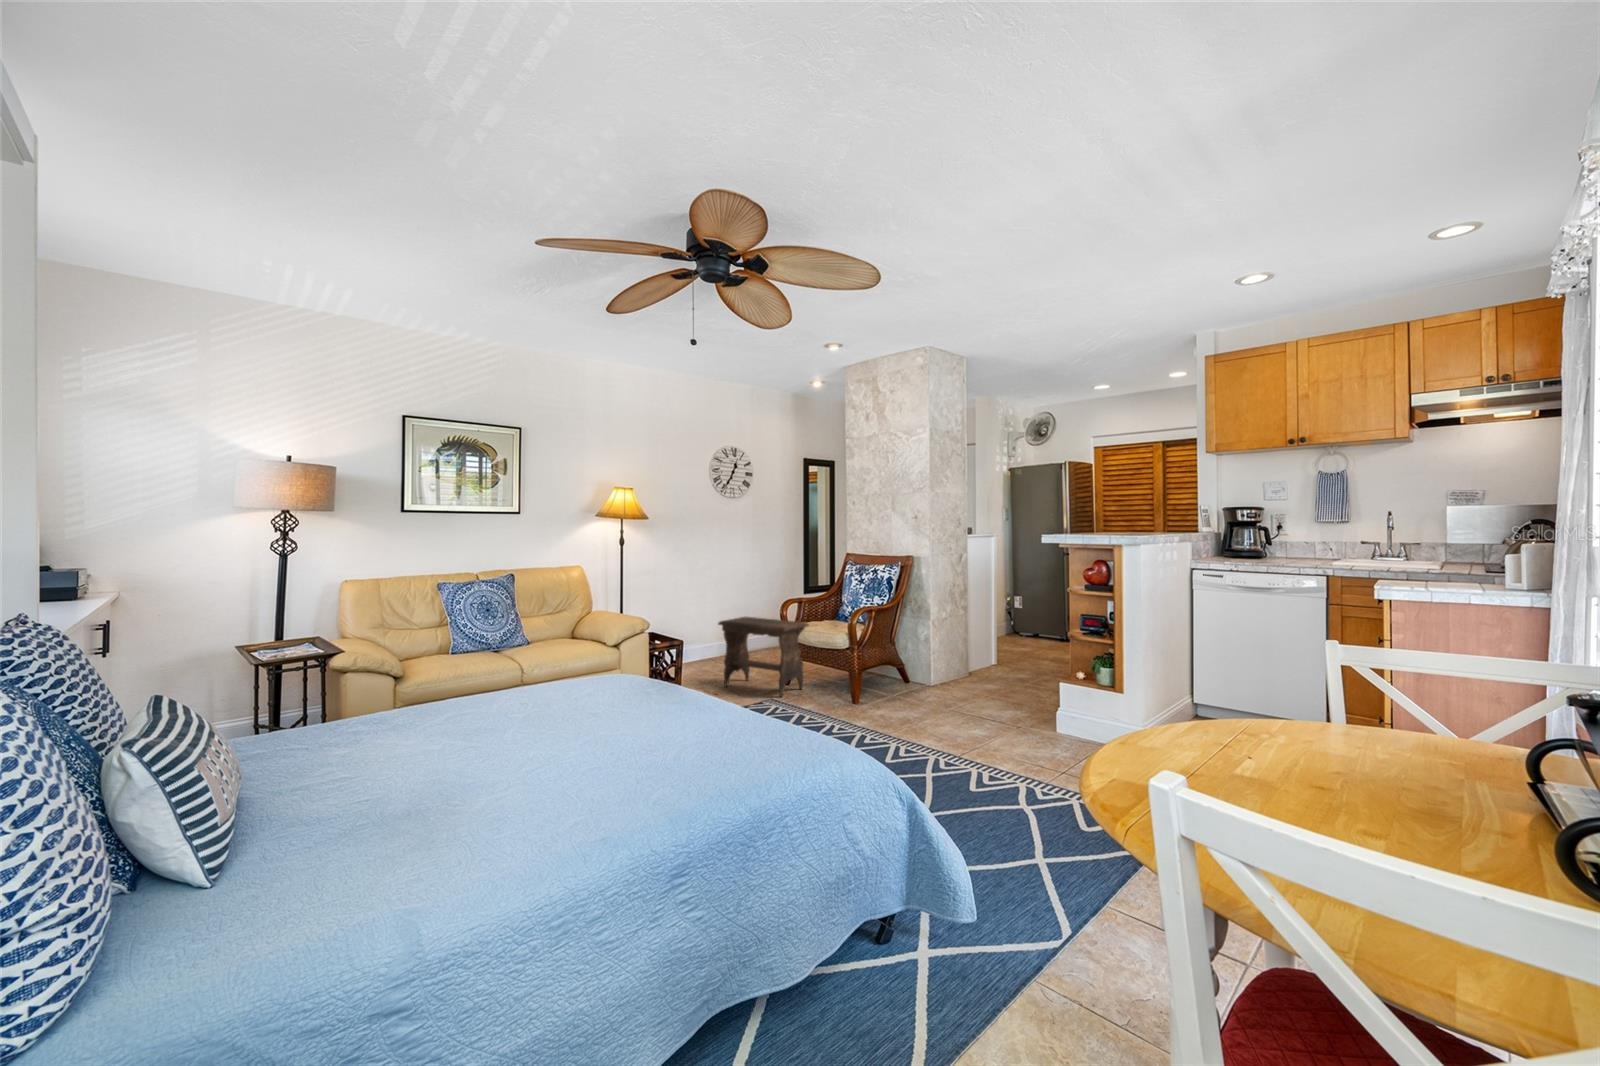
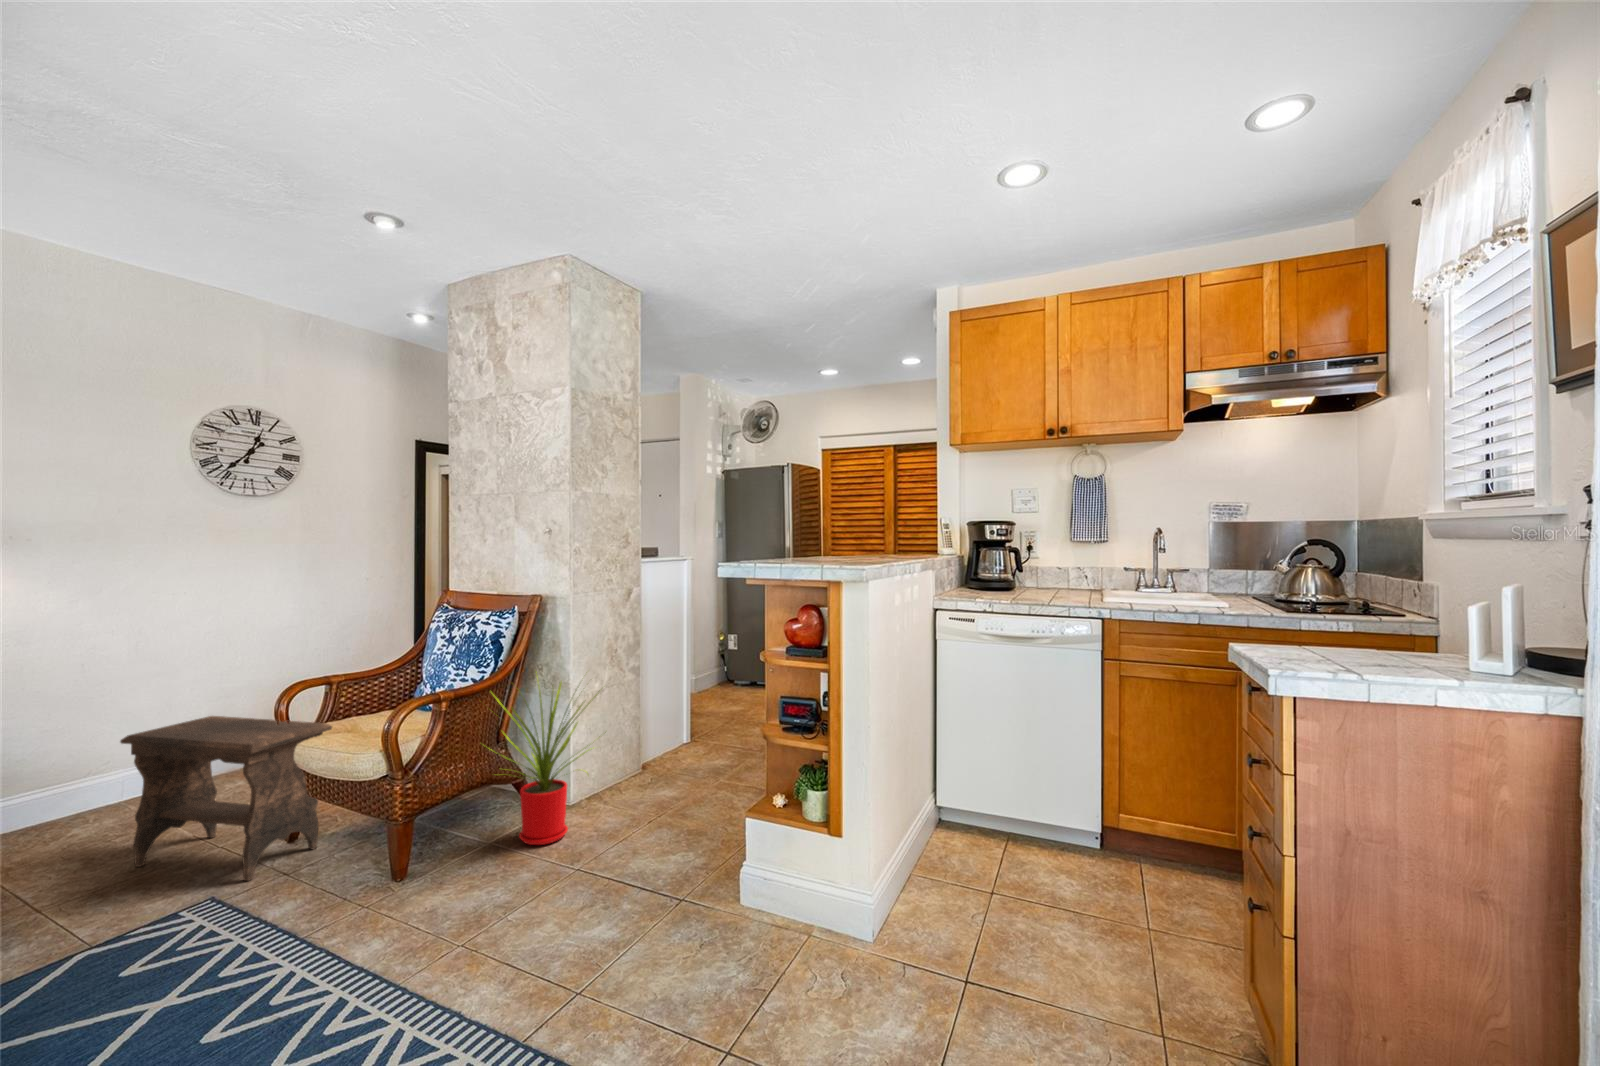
house plant: none [888,600,959,700] -> present [492,672,589,845]

